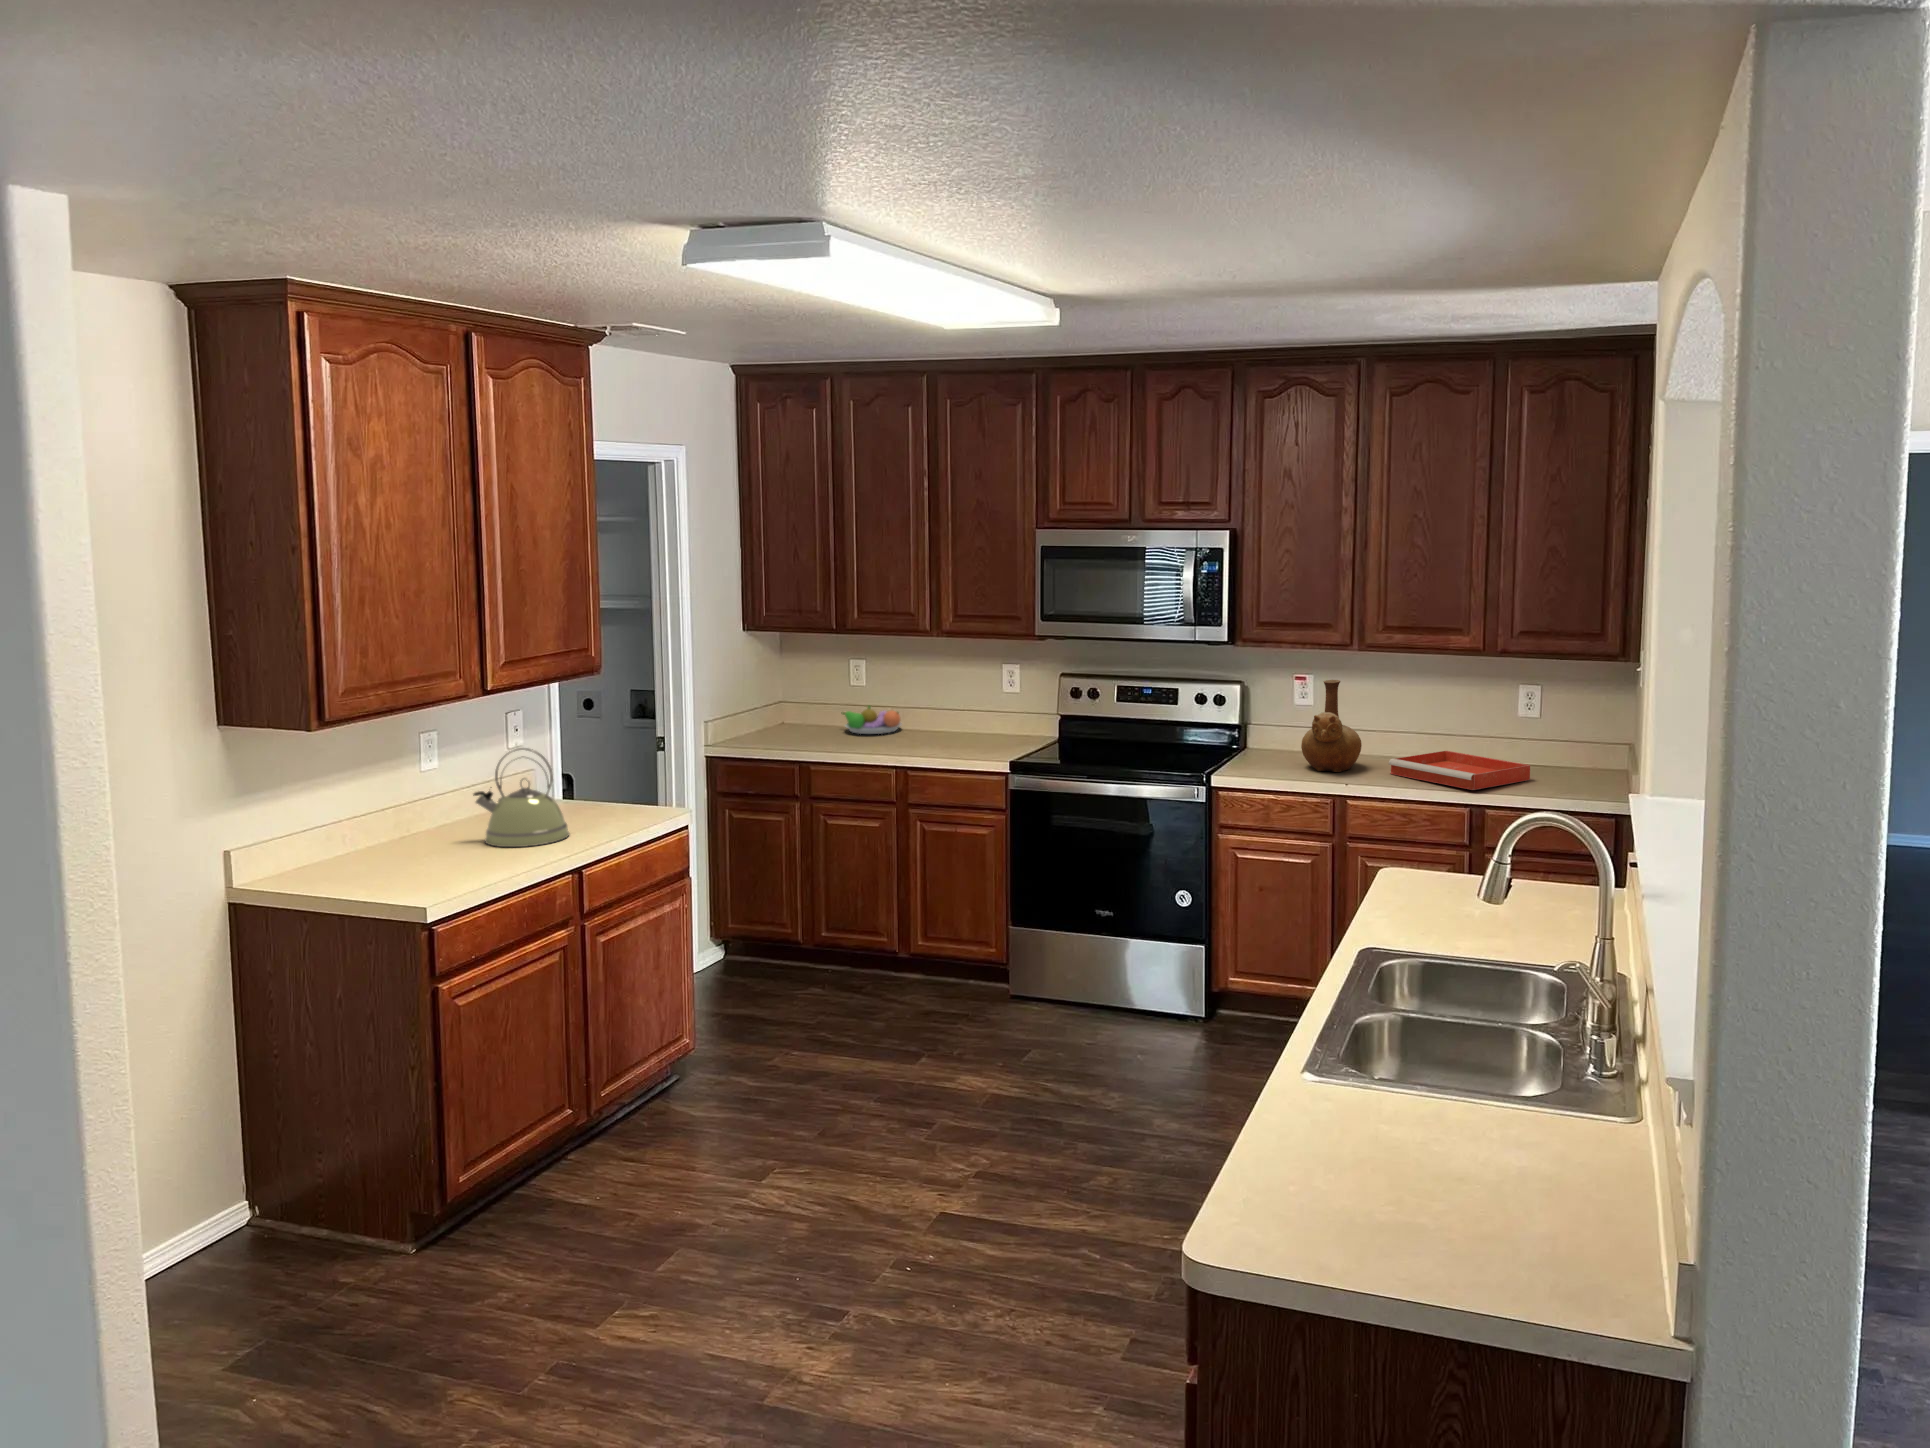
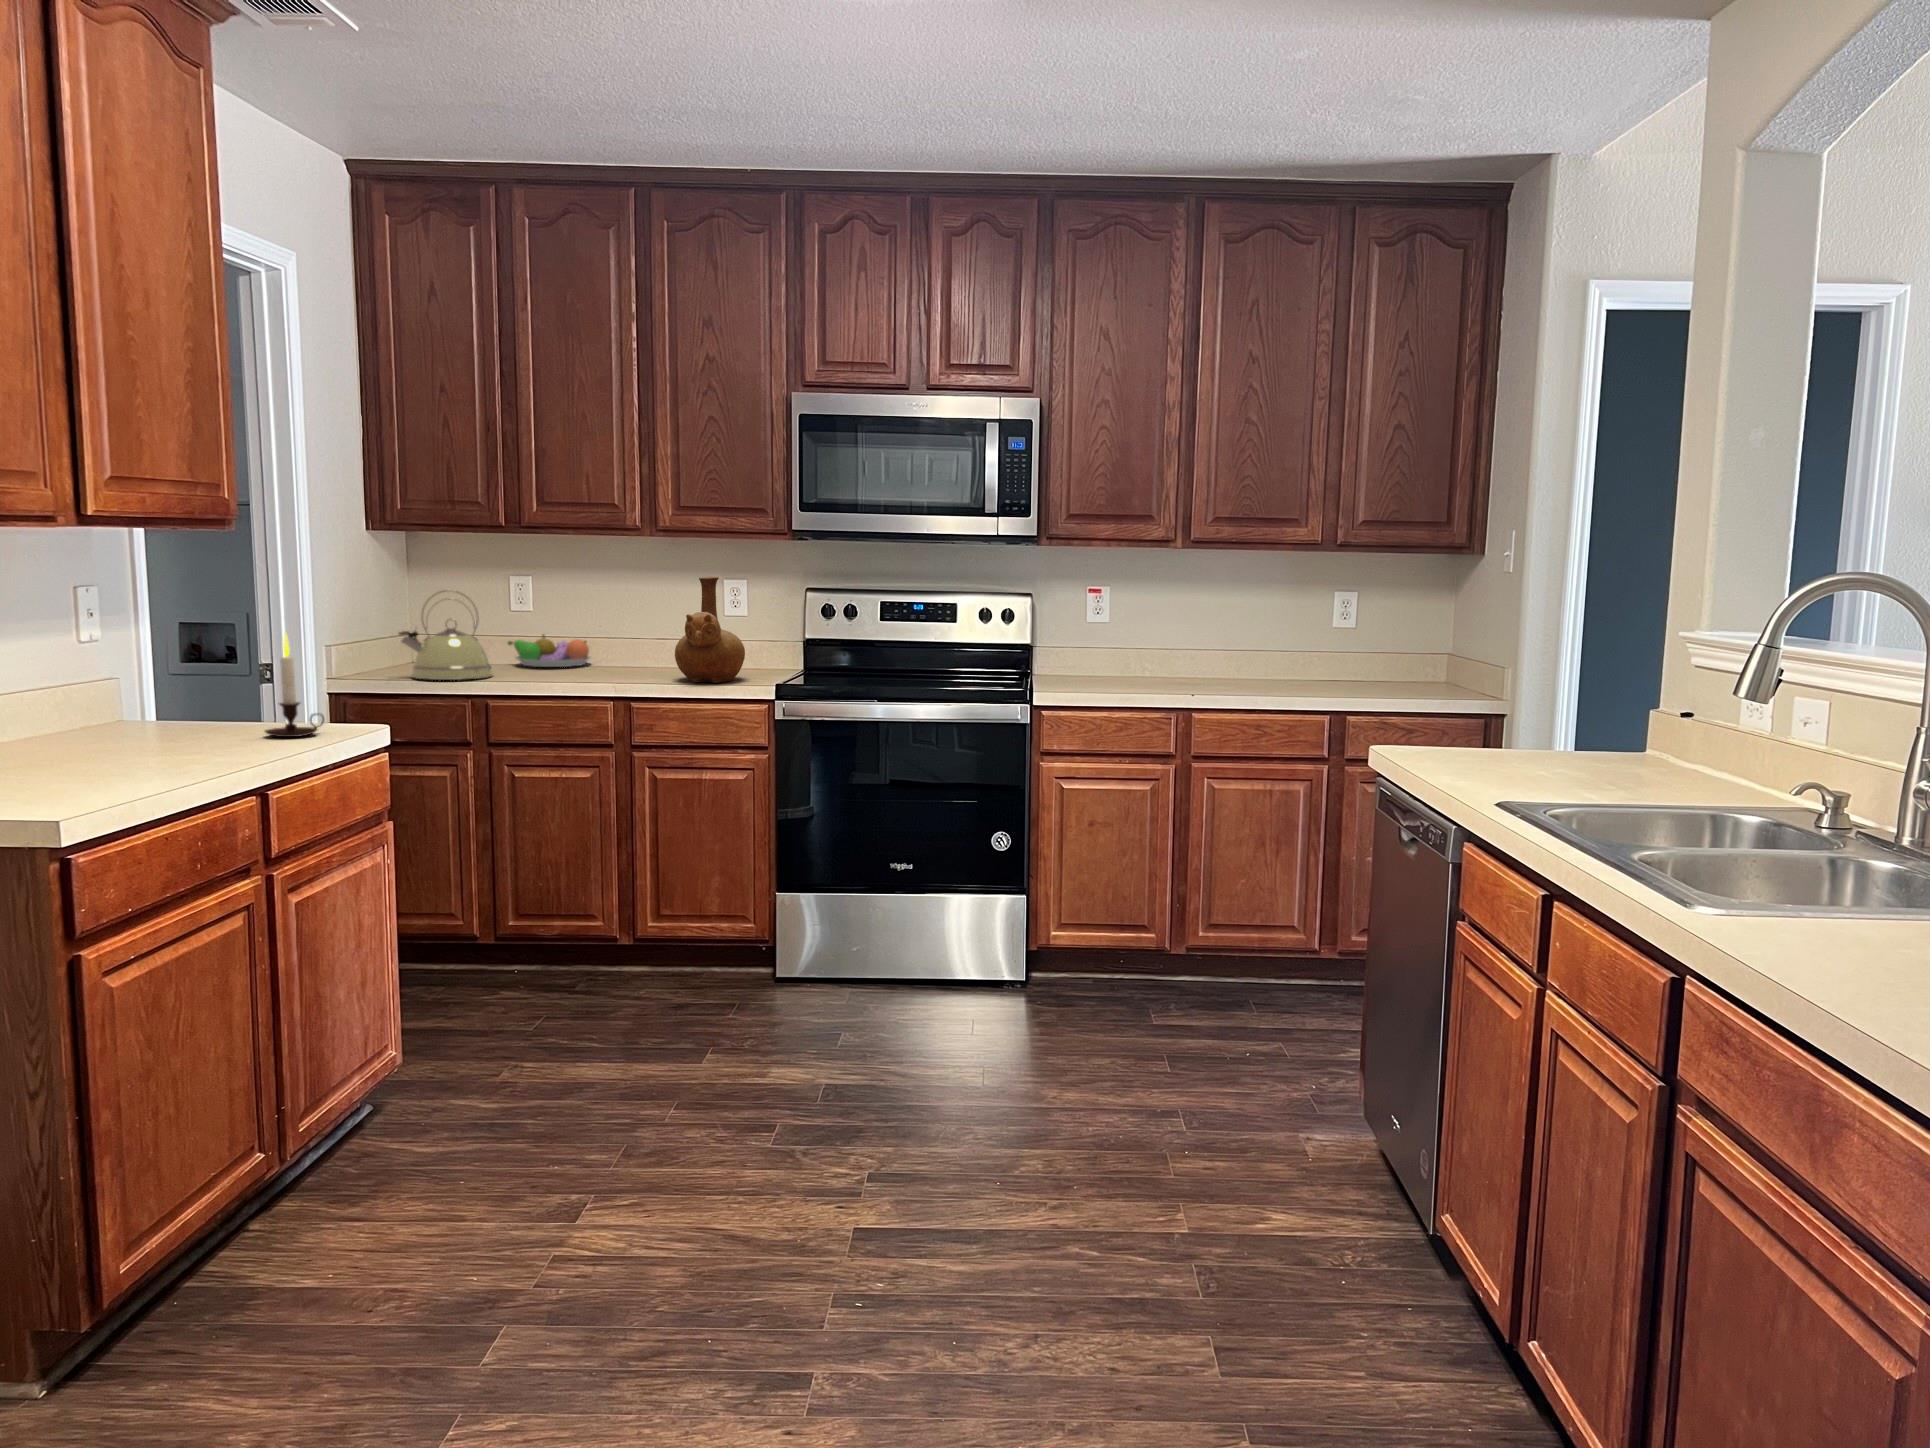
vase: present [1301,680,1362,772] -> present [675,577,745,683]
kettle: present [473,748,569,847] -> present [399,590,492,680]
tray: present [1389,751,1530,790] -> none [1219,667,1368,698]
candle: none [600,754,640,825] -> present [265,633,324,737]

